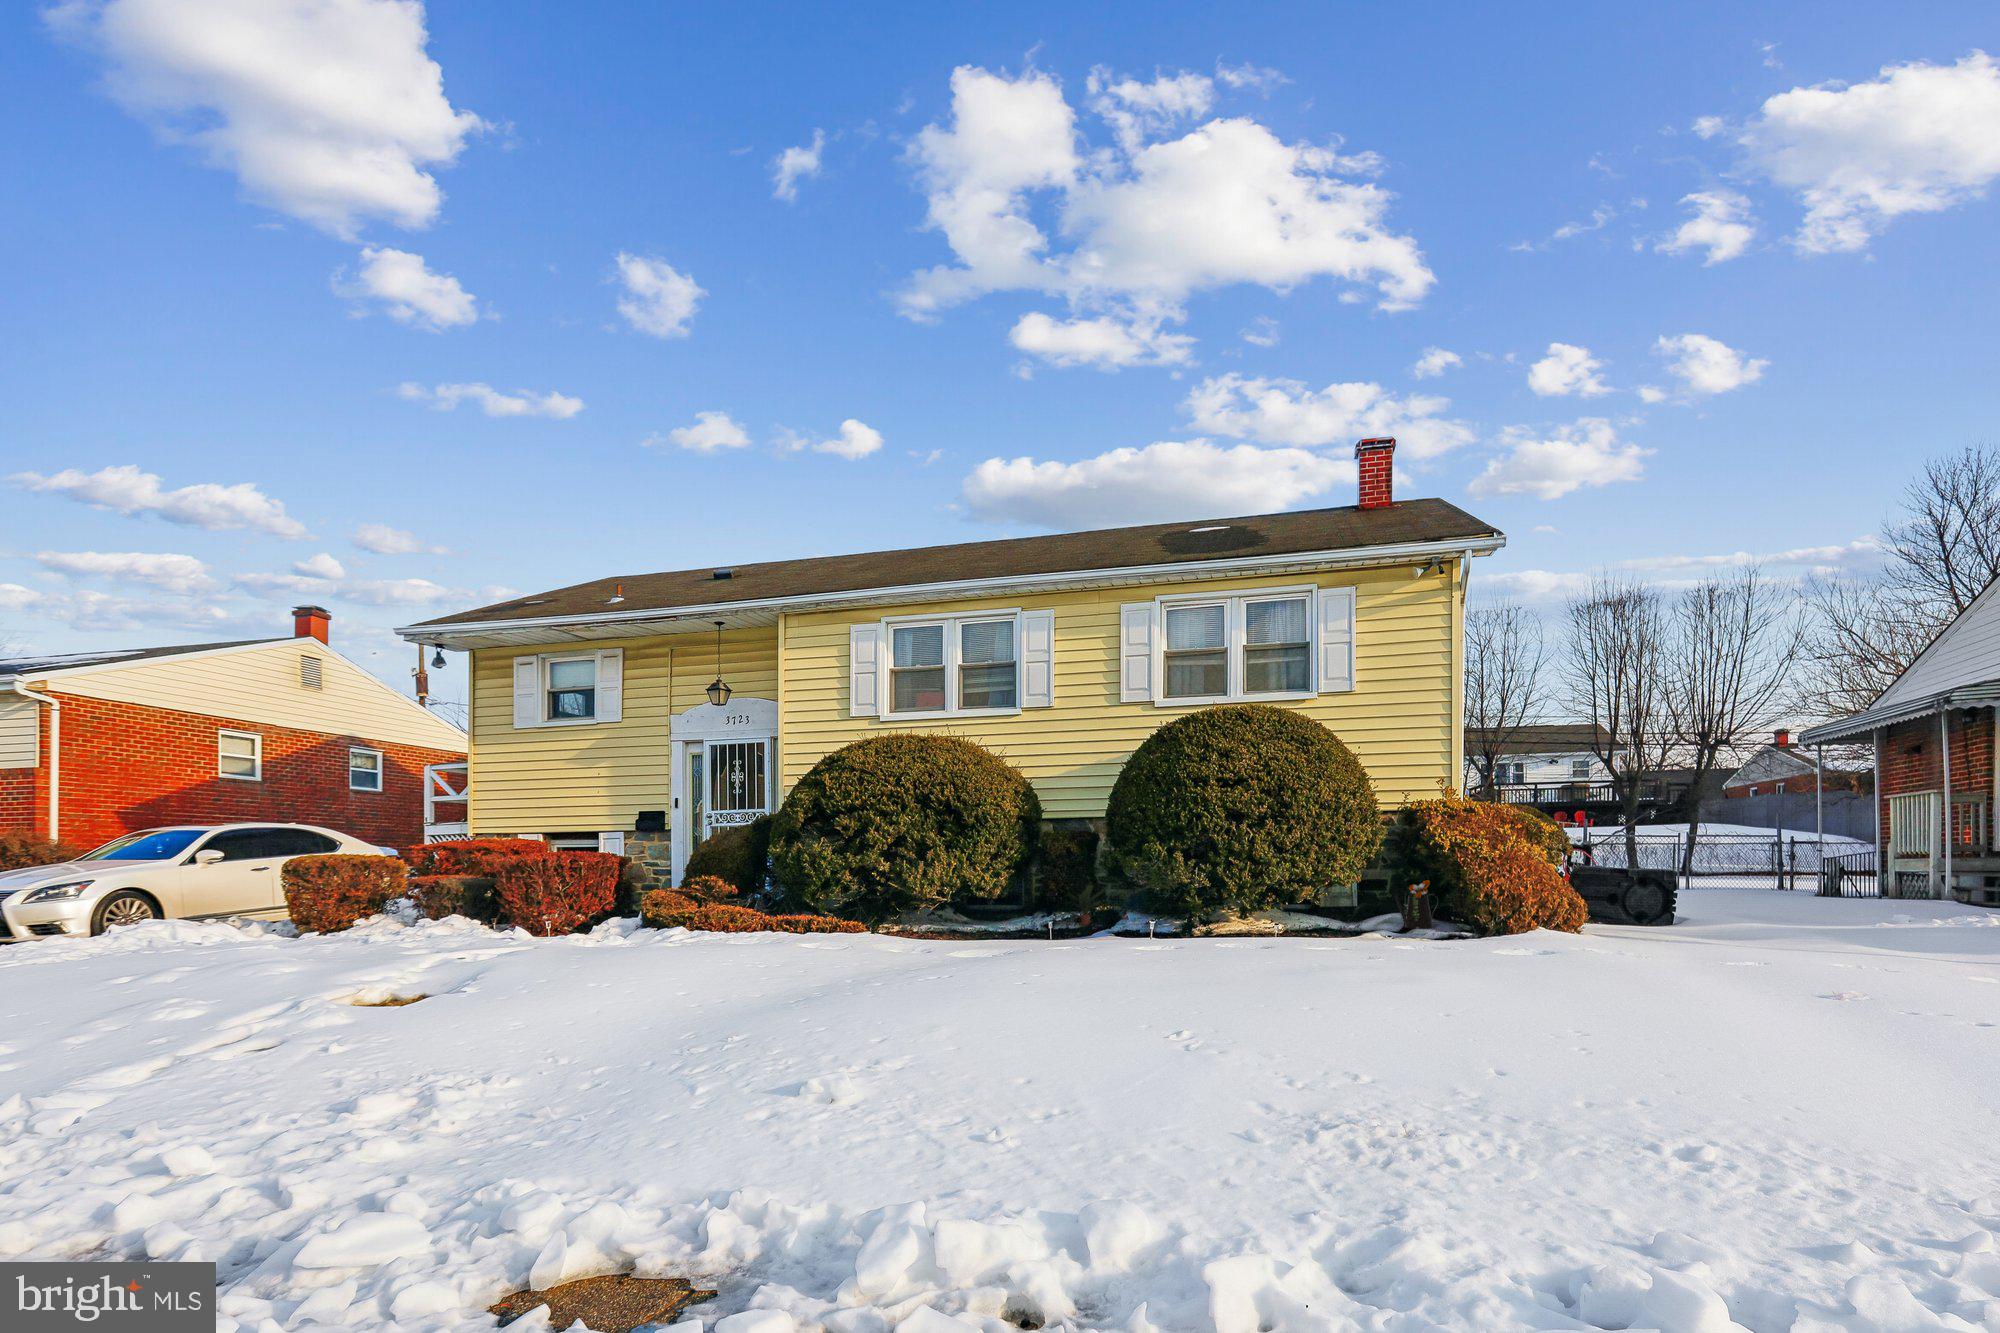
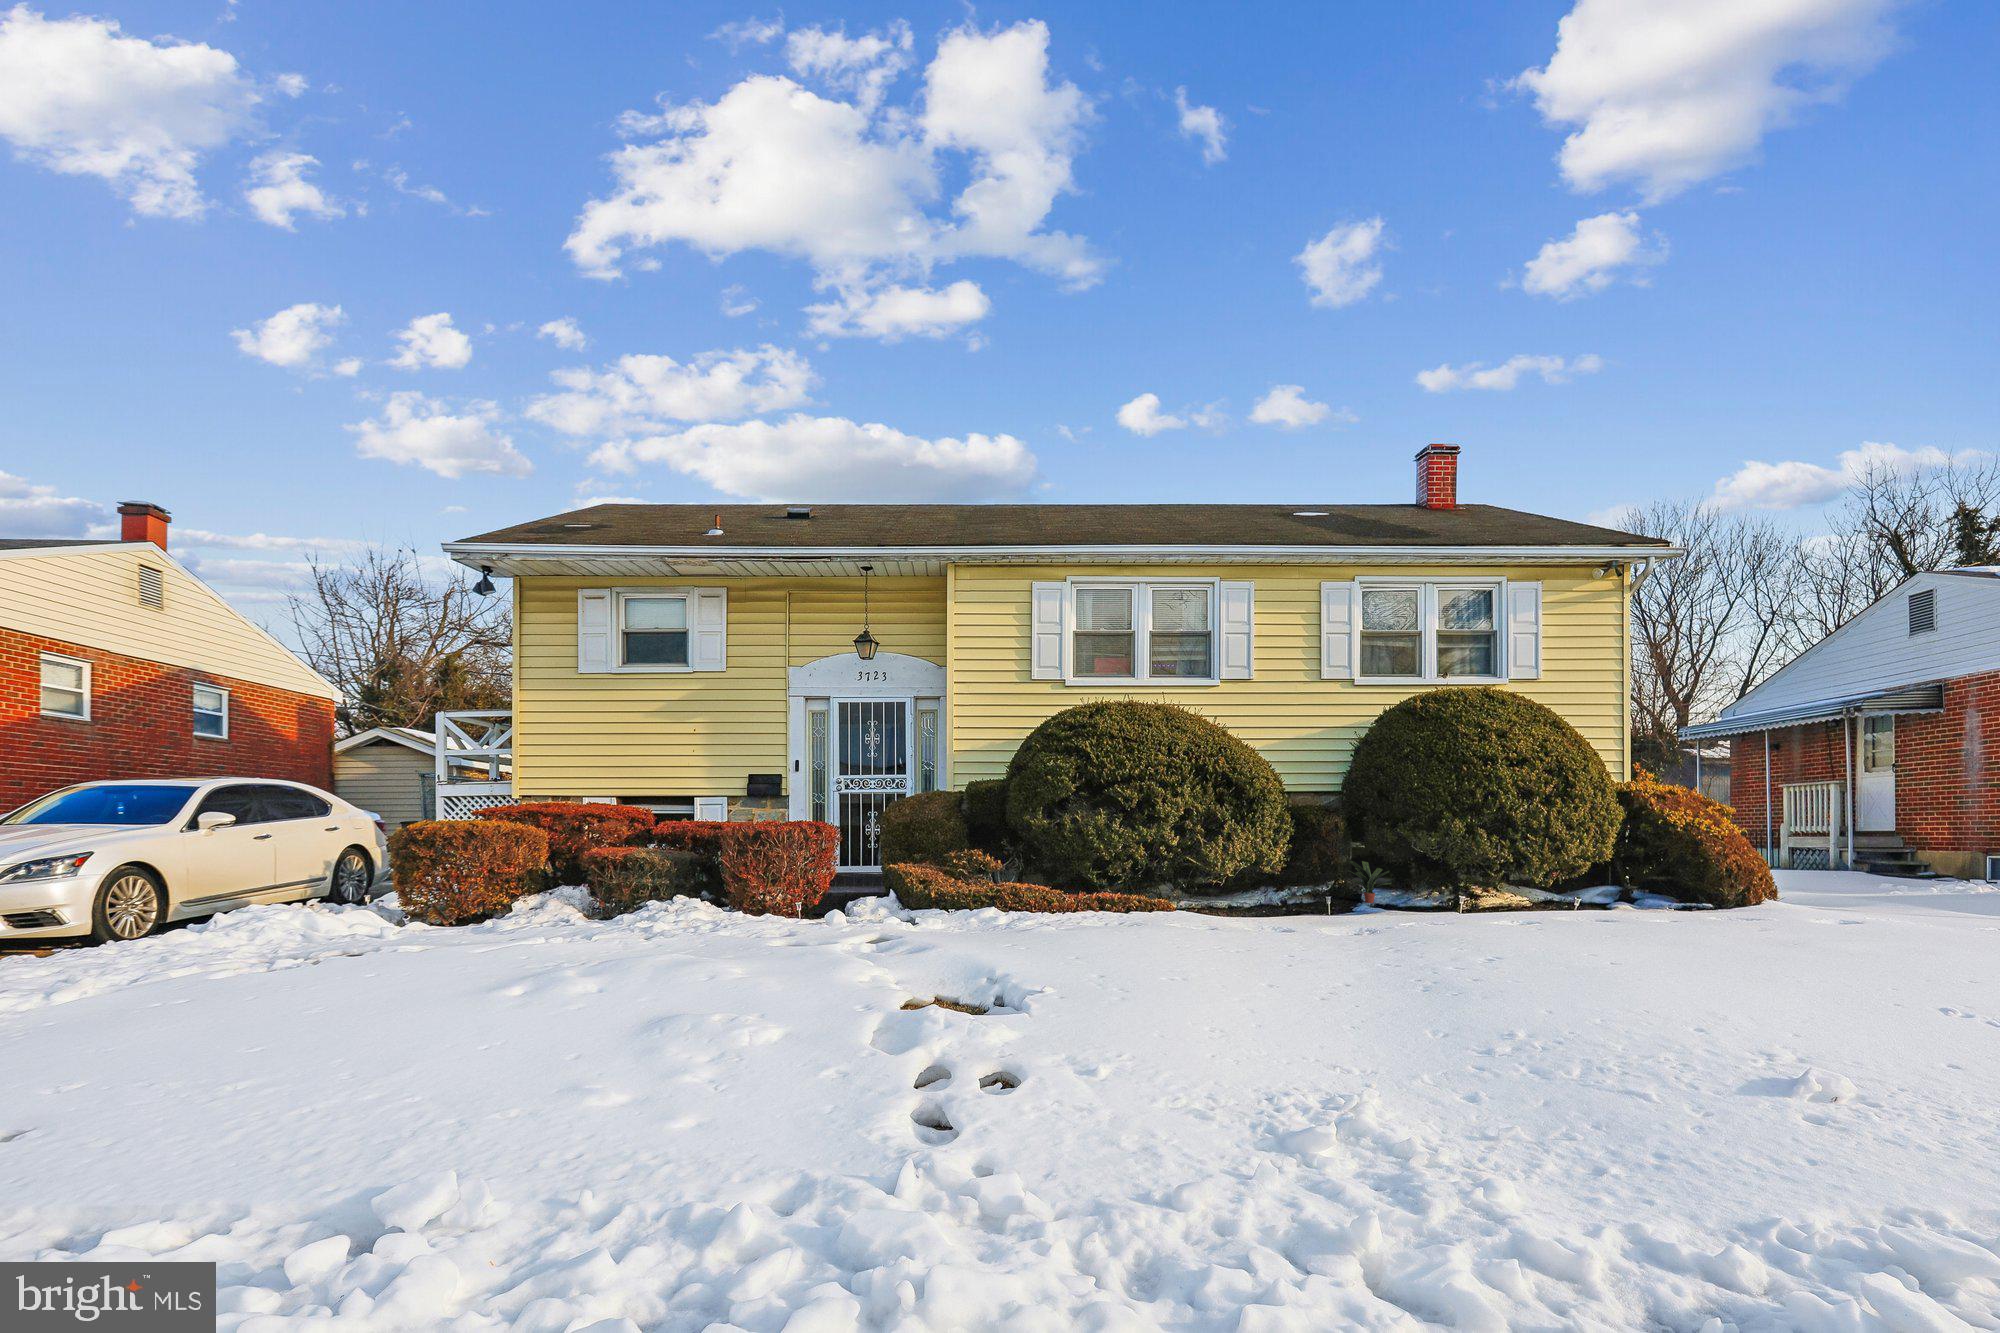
watering can: present [1395,880,1438,929] -> none [1656,856,1689,903]

